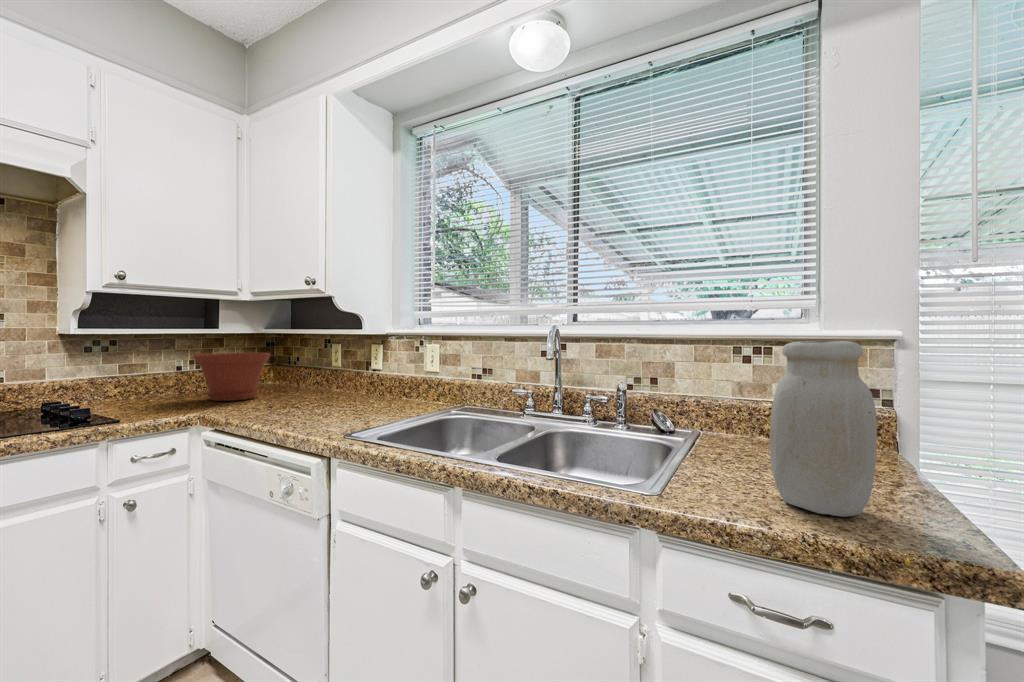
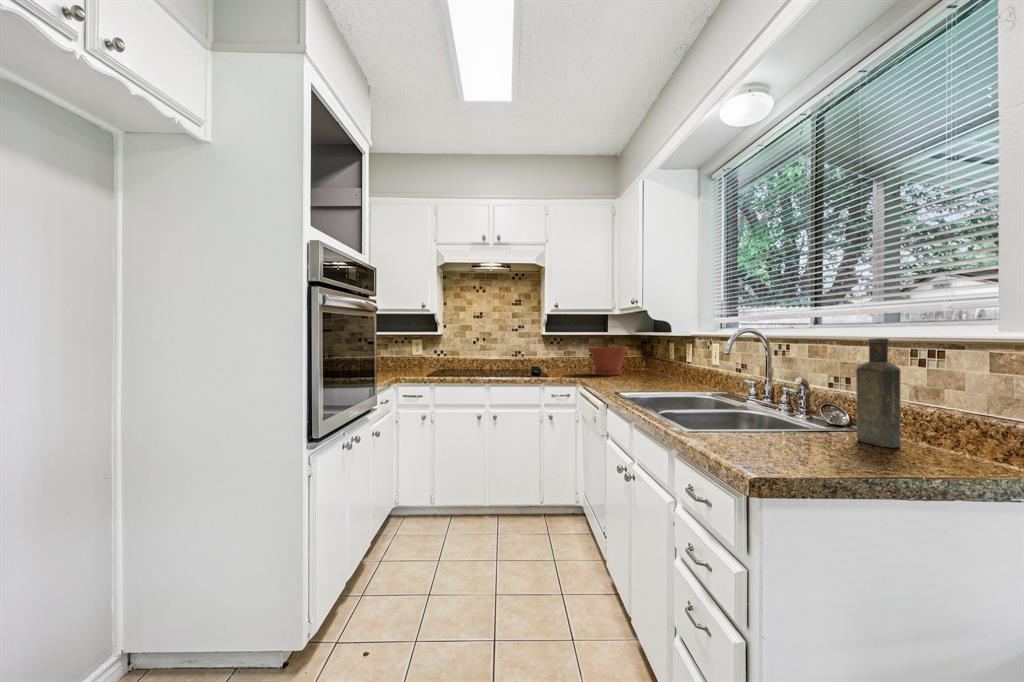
bottle: none [721,335,773,449] -> present [856,338,900,448]
jar: present [770,341,877,517] -> none [739,346,804,469]

